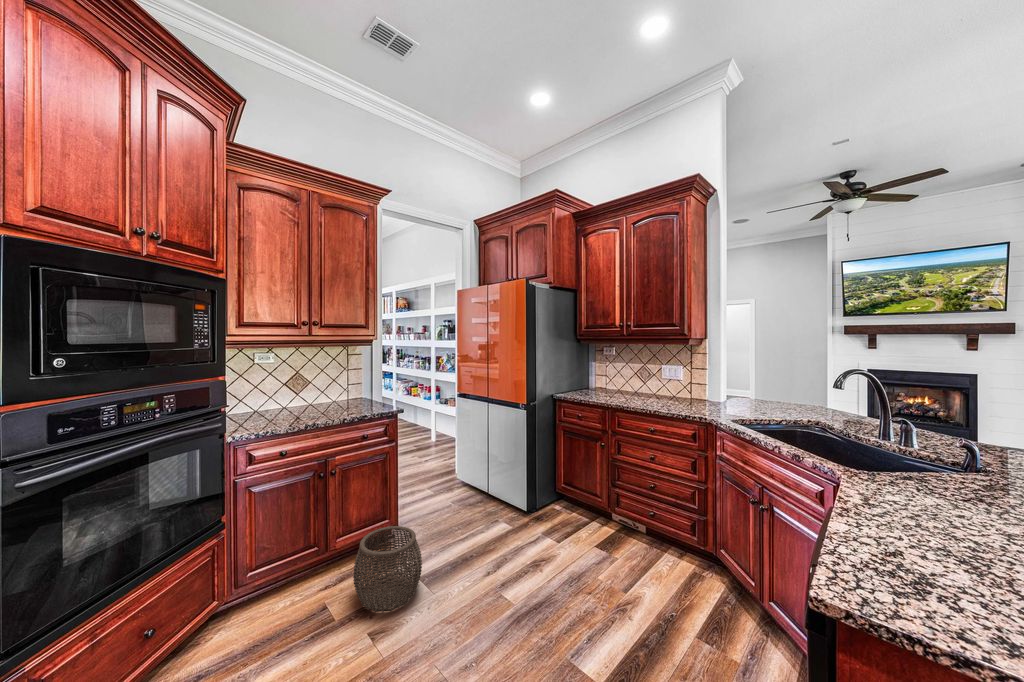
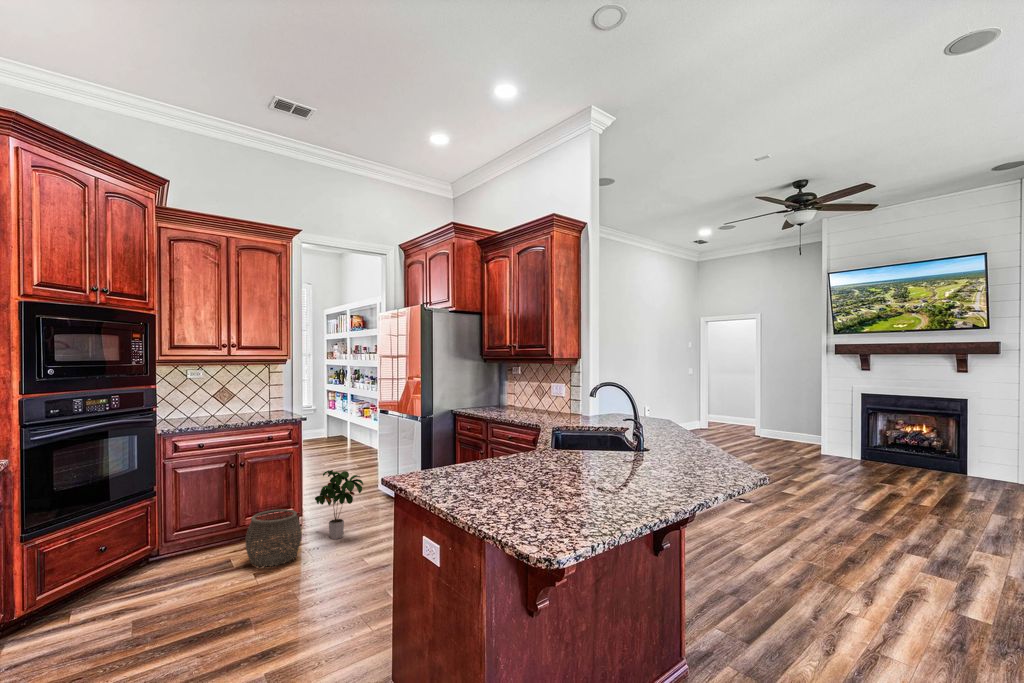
potted plant: none [416,467,479,550] -> present [315,470,363,539]

